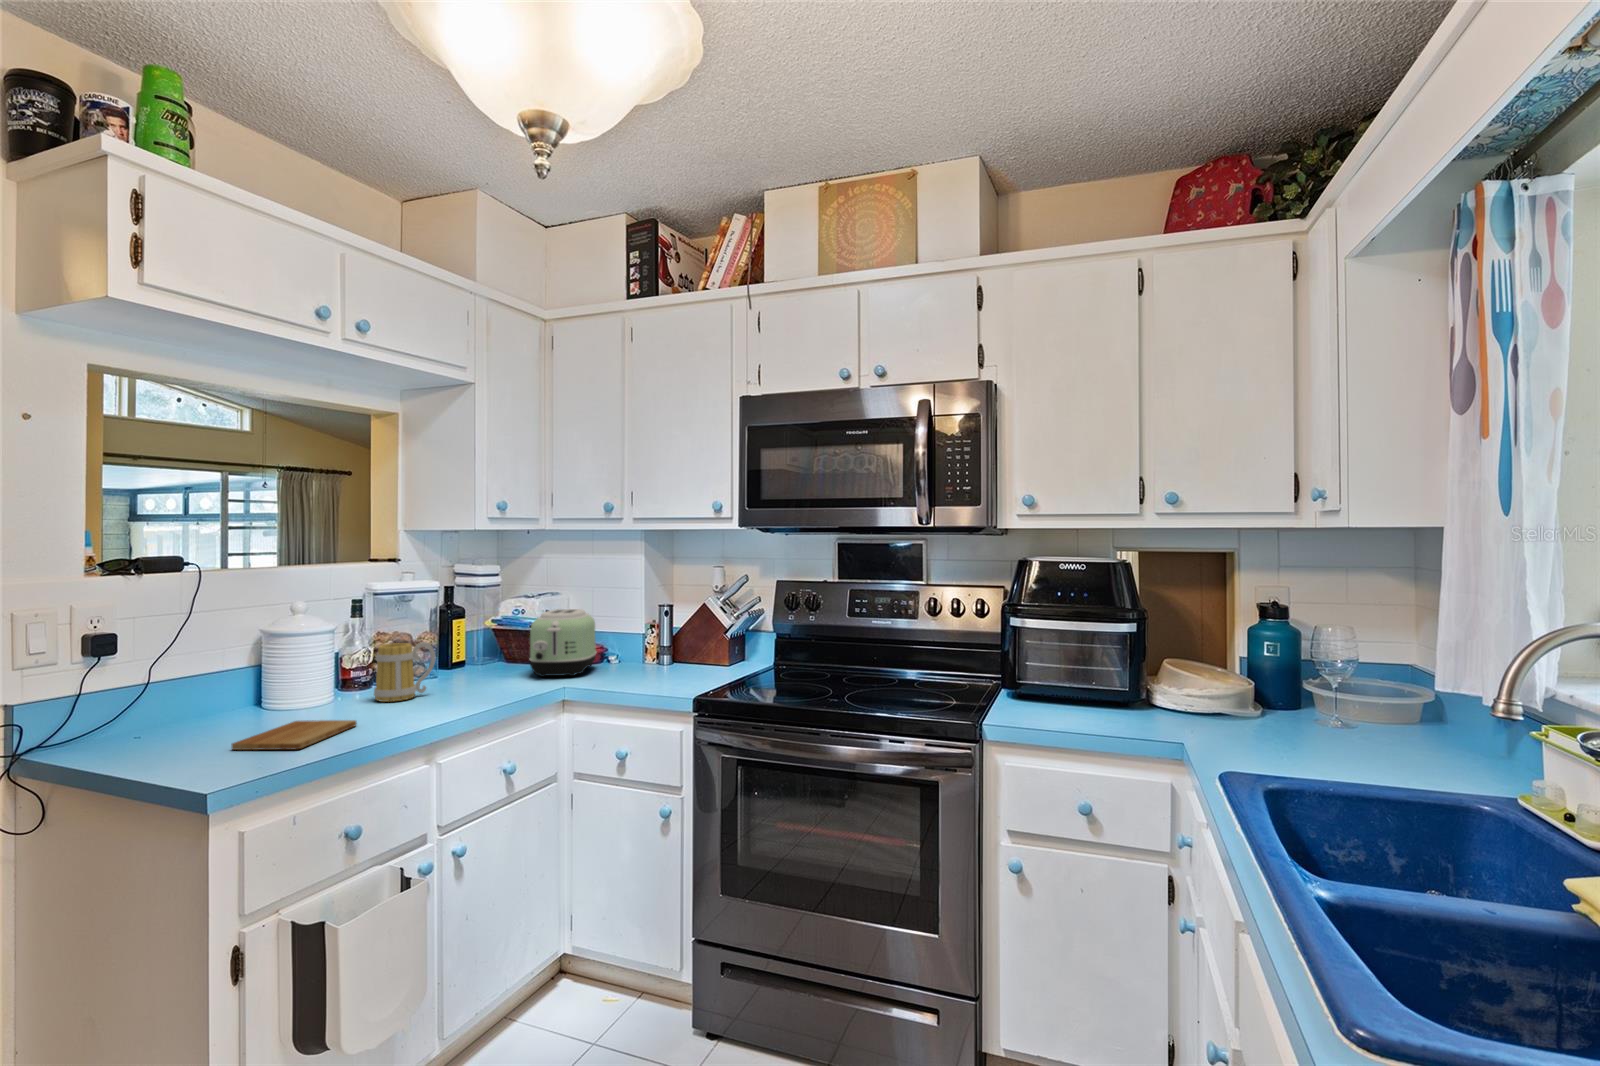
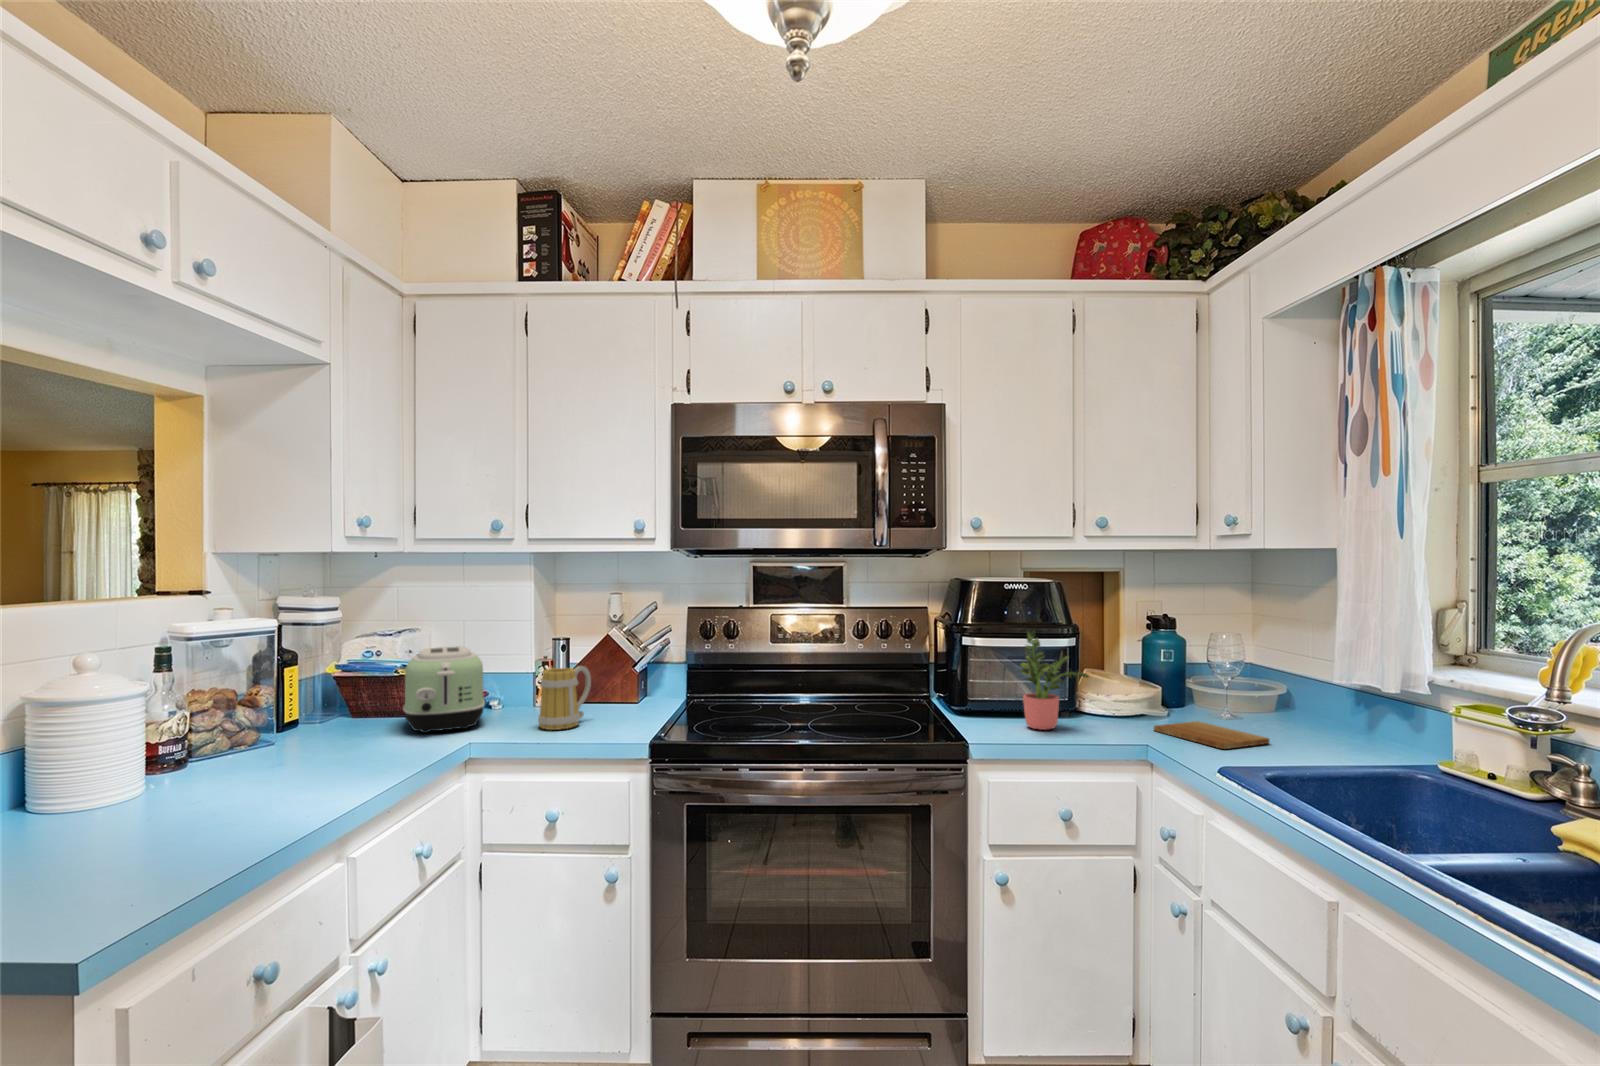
potted plant: none [1041,612,1125,716] -> present [1020,630,1089,730]
mug: present [374,642,435,702] -> present [538,666,591,730]
cutting board: present [231,720,357,750] -> present [1154,721,1269,749]

